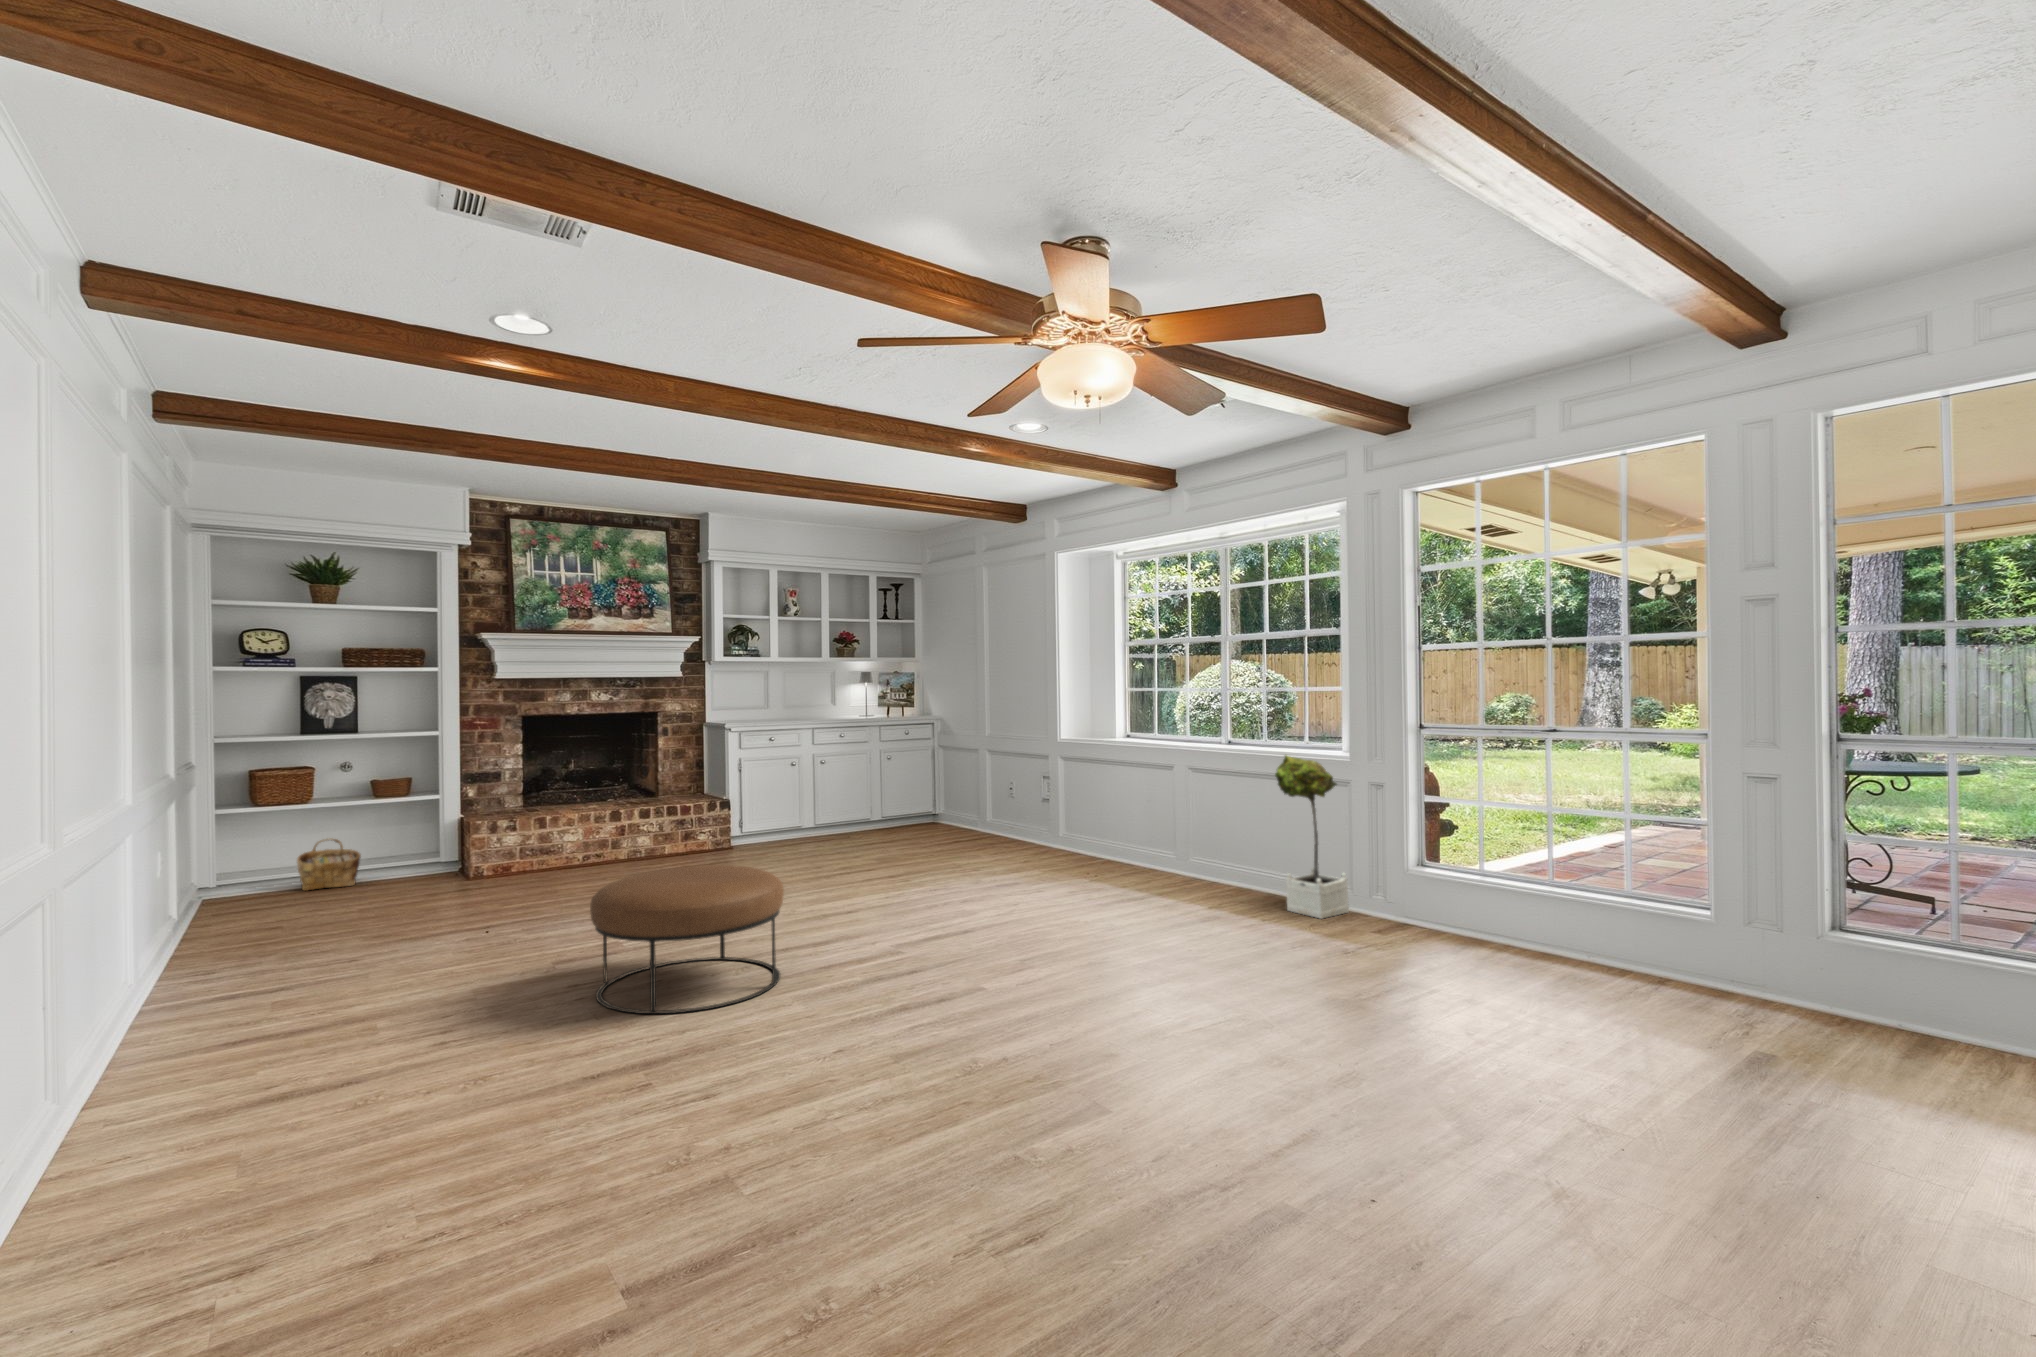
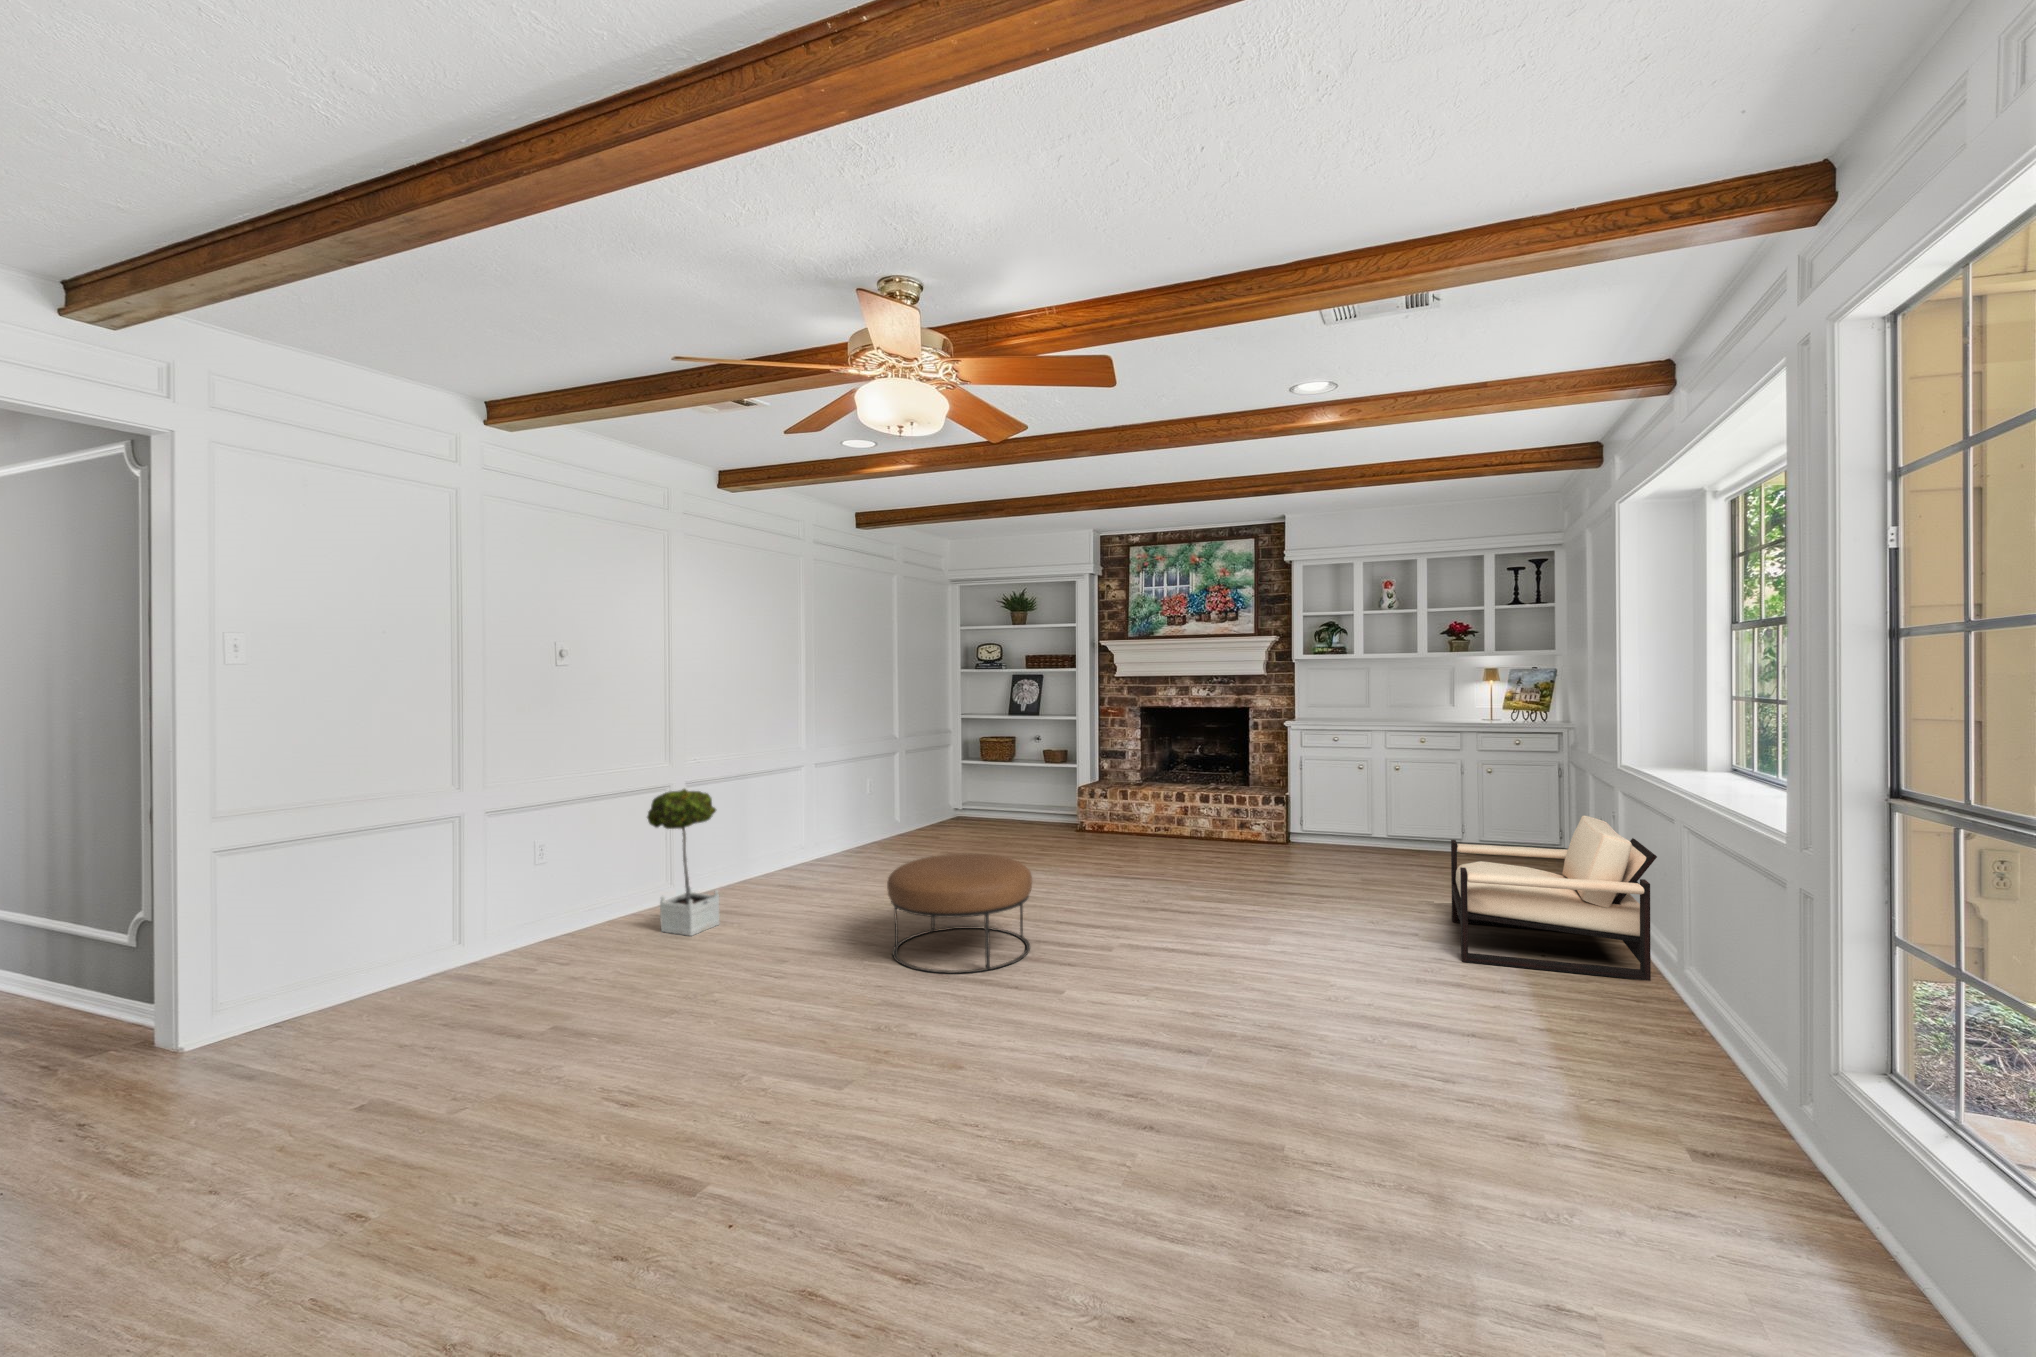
potted tree: present [1275,755,1349,919] -> present [647,789,720,936]
armchair: none [977,766,1137,881] -> present [1451,816,1657,981]
woven basket: present [297,838,361,891] -> none [995,785,1034,820]

